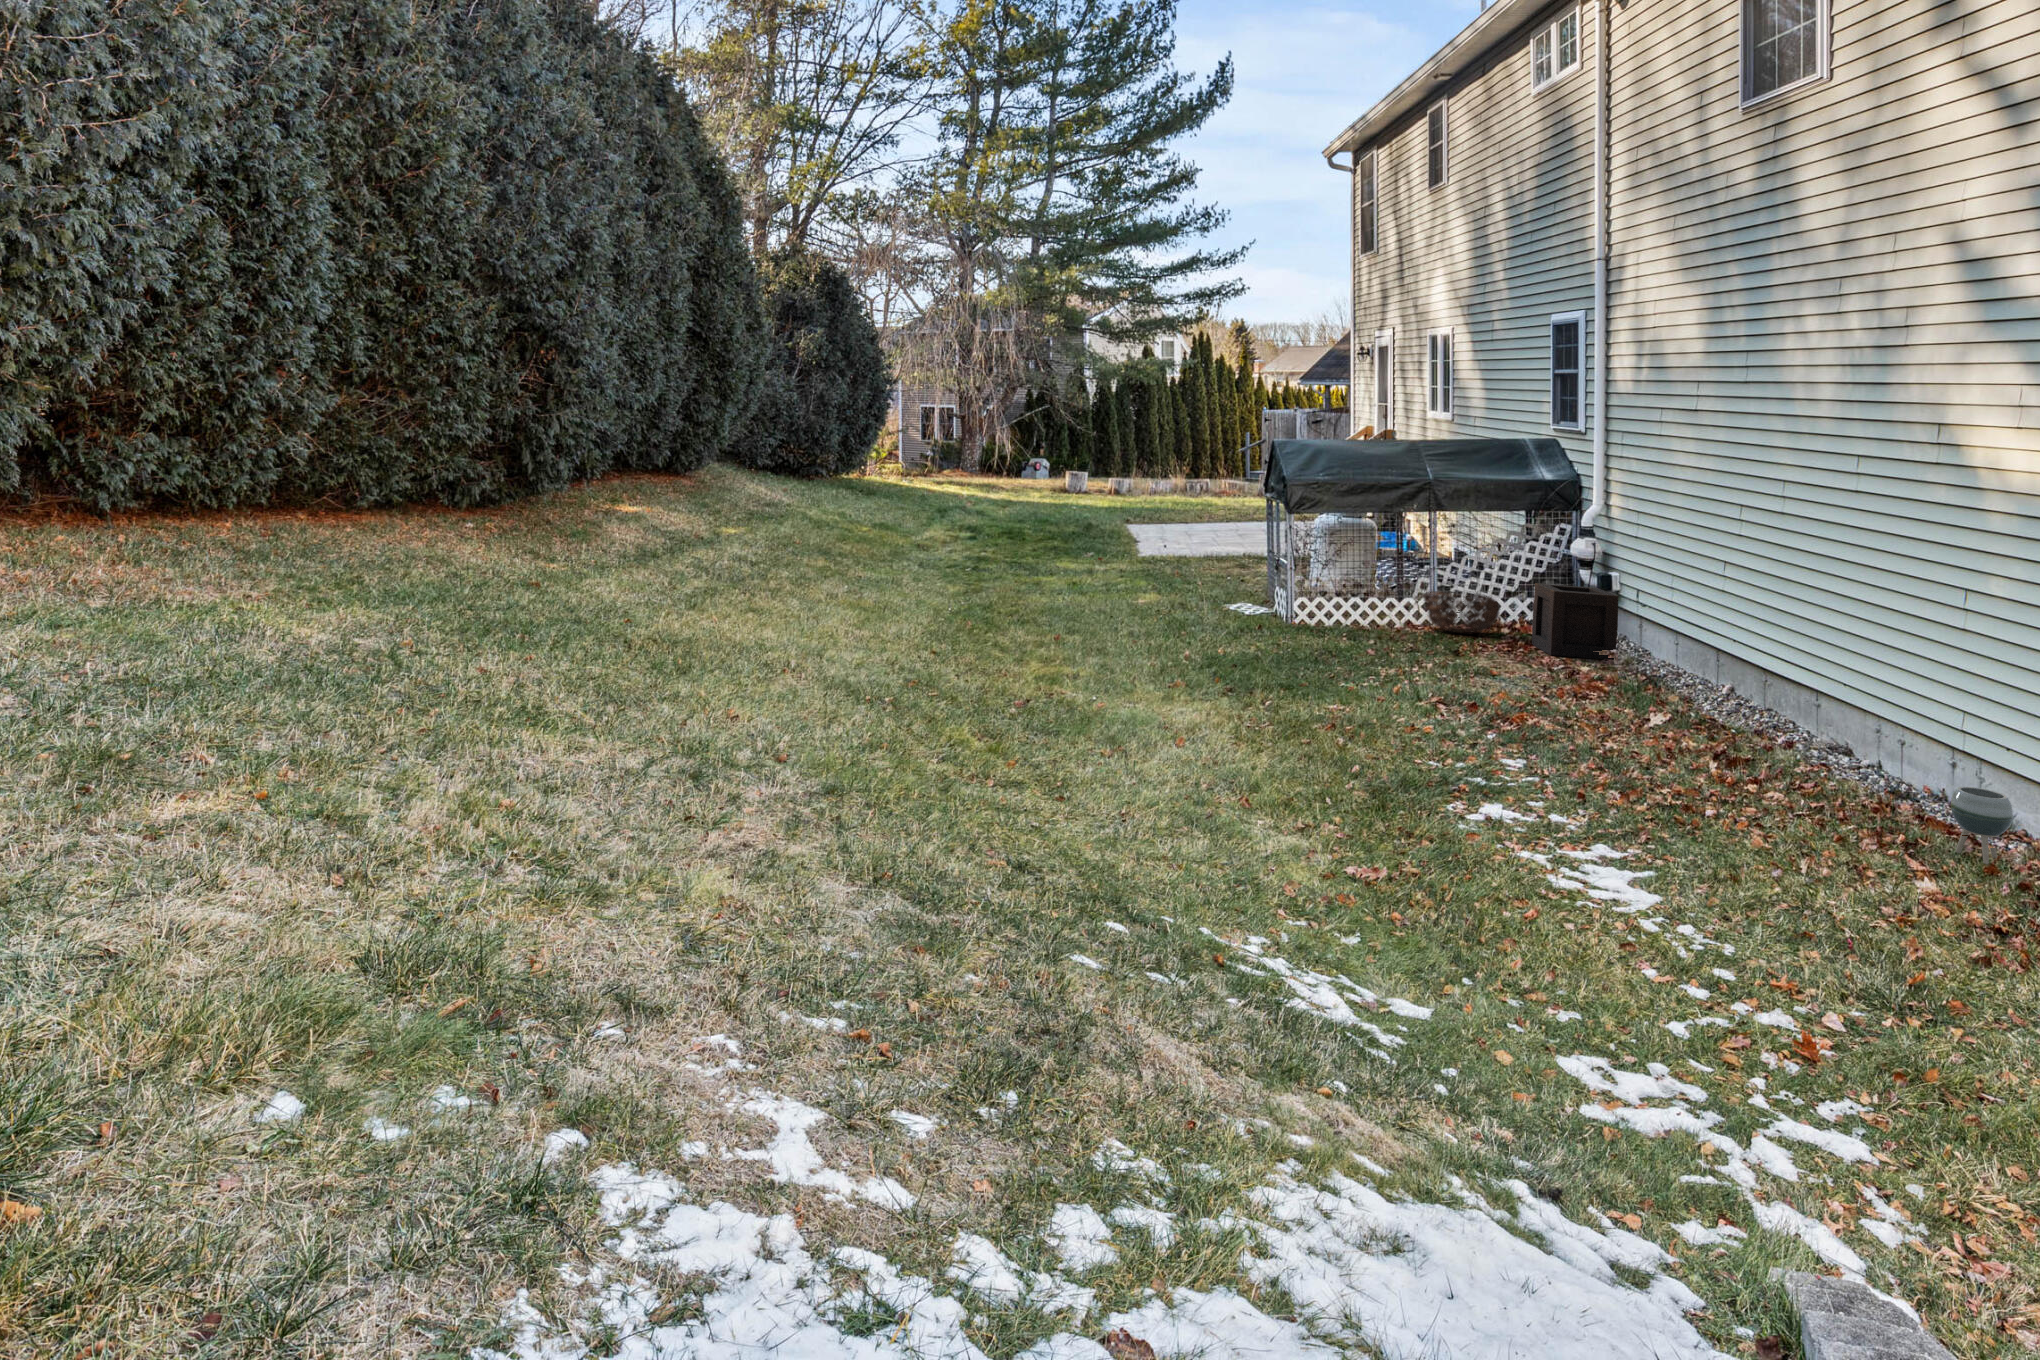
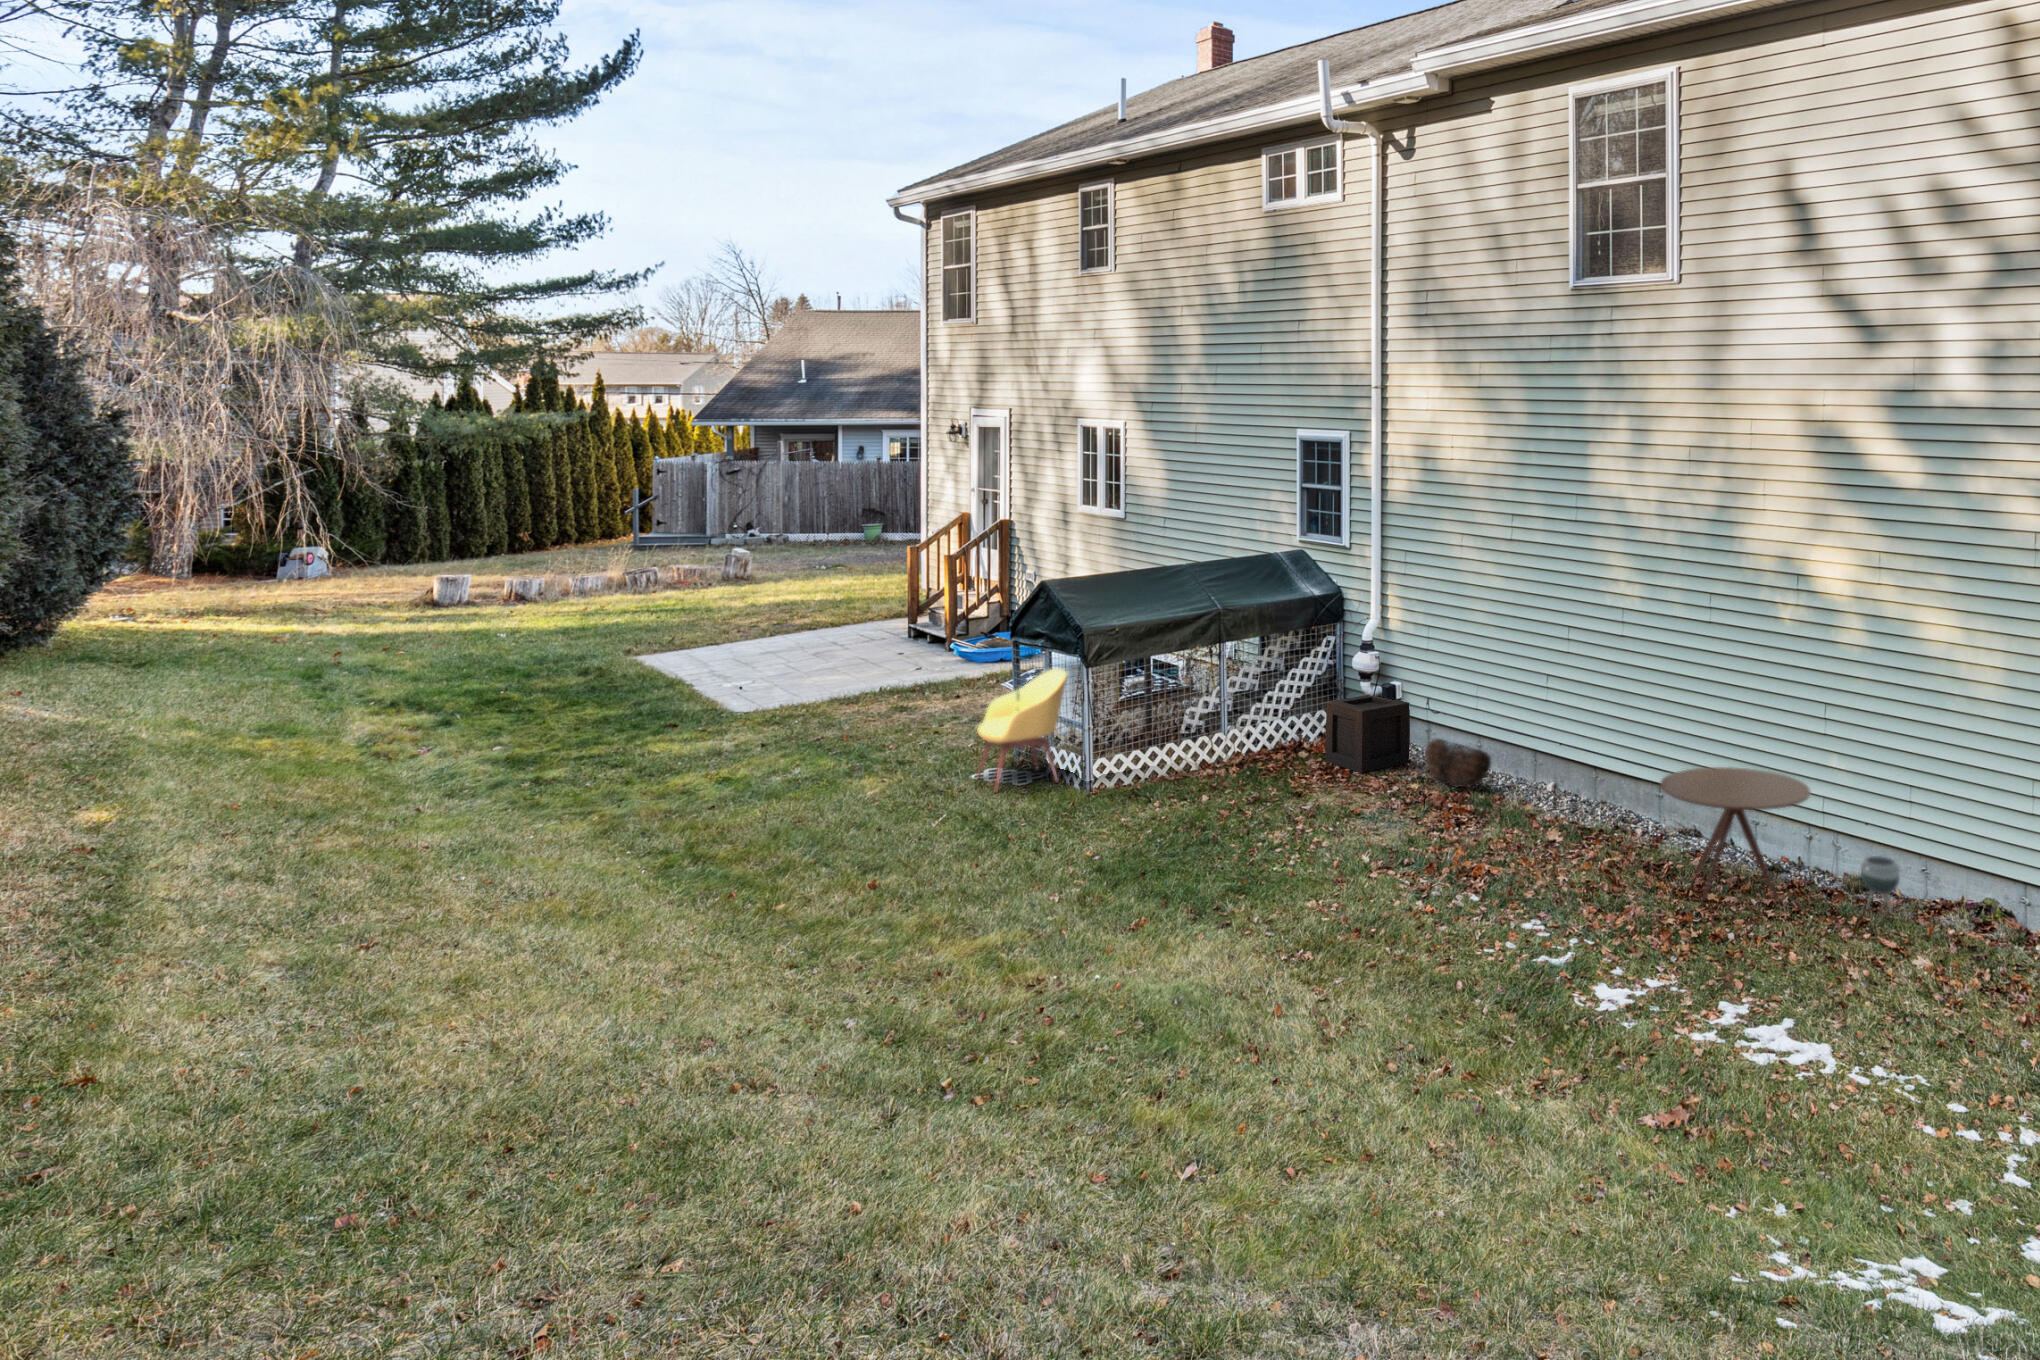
chair: none [1224,515,1298,610] -> present [976,669,1067,792]
basket: present [1424,591,1500,634] -> present [1426,739,1491,787]
round table: none [1710,654,1918,817] -> present [1660,767,1811,902]

